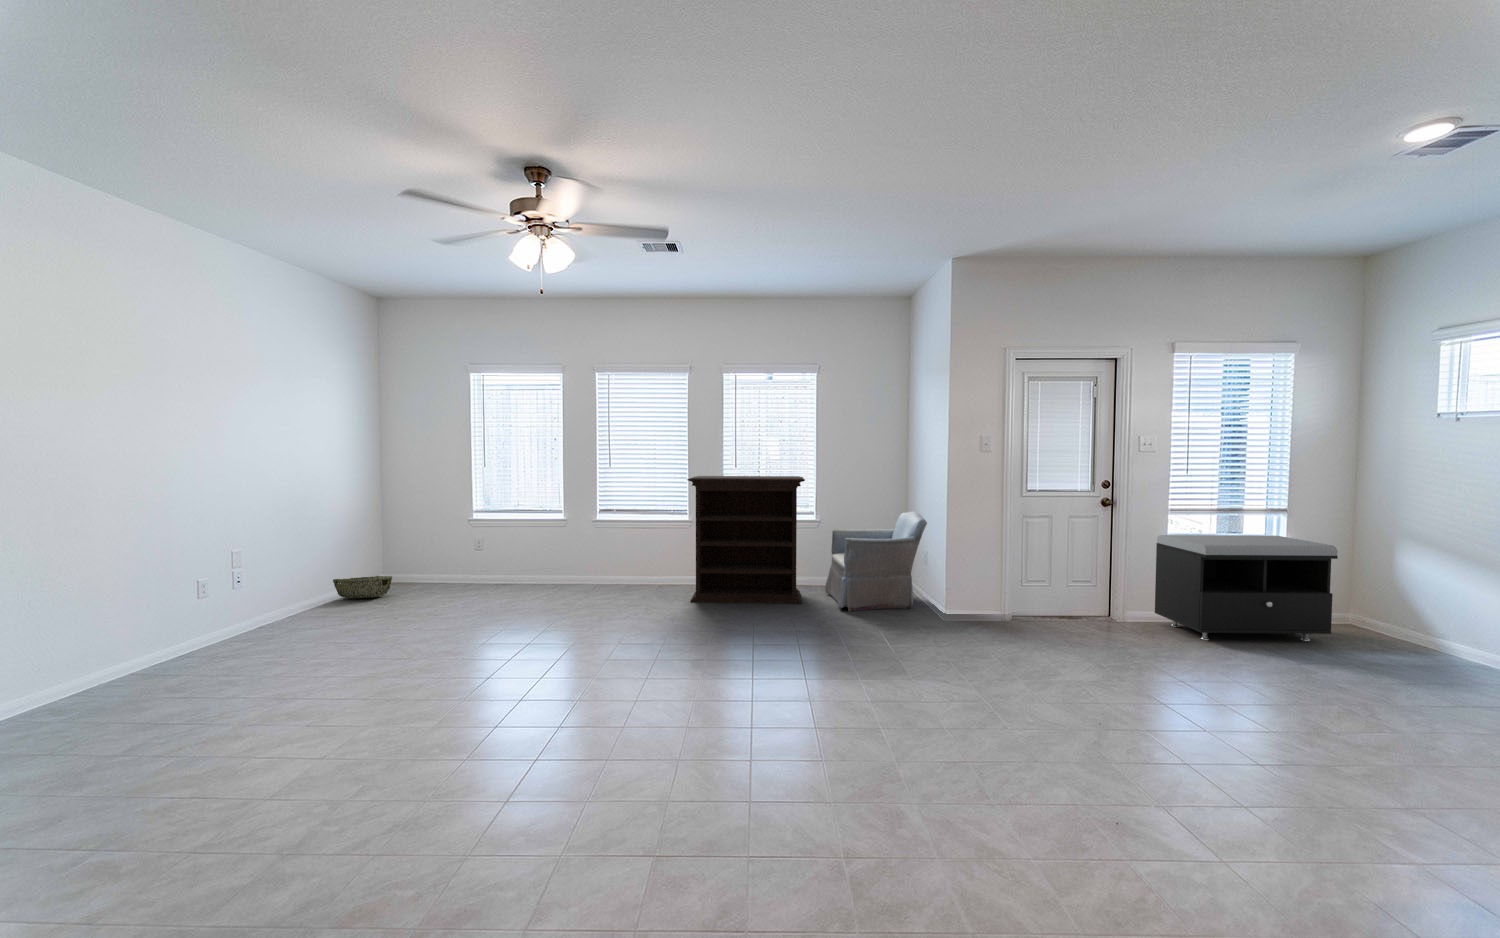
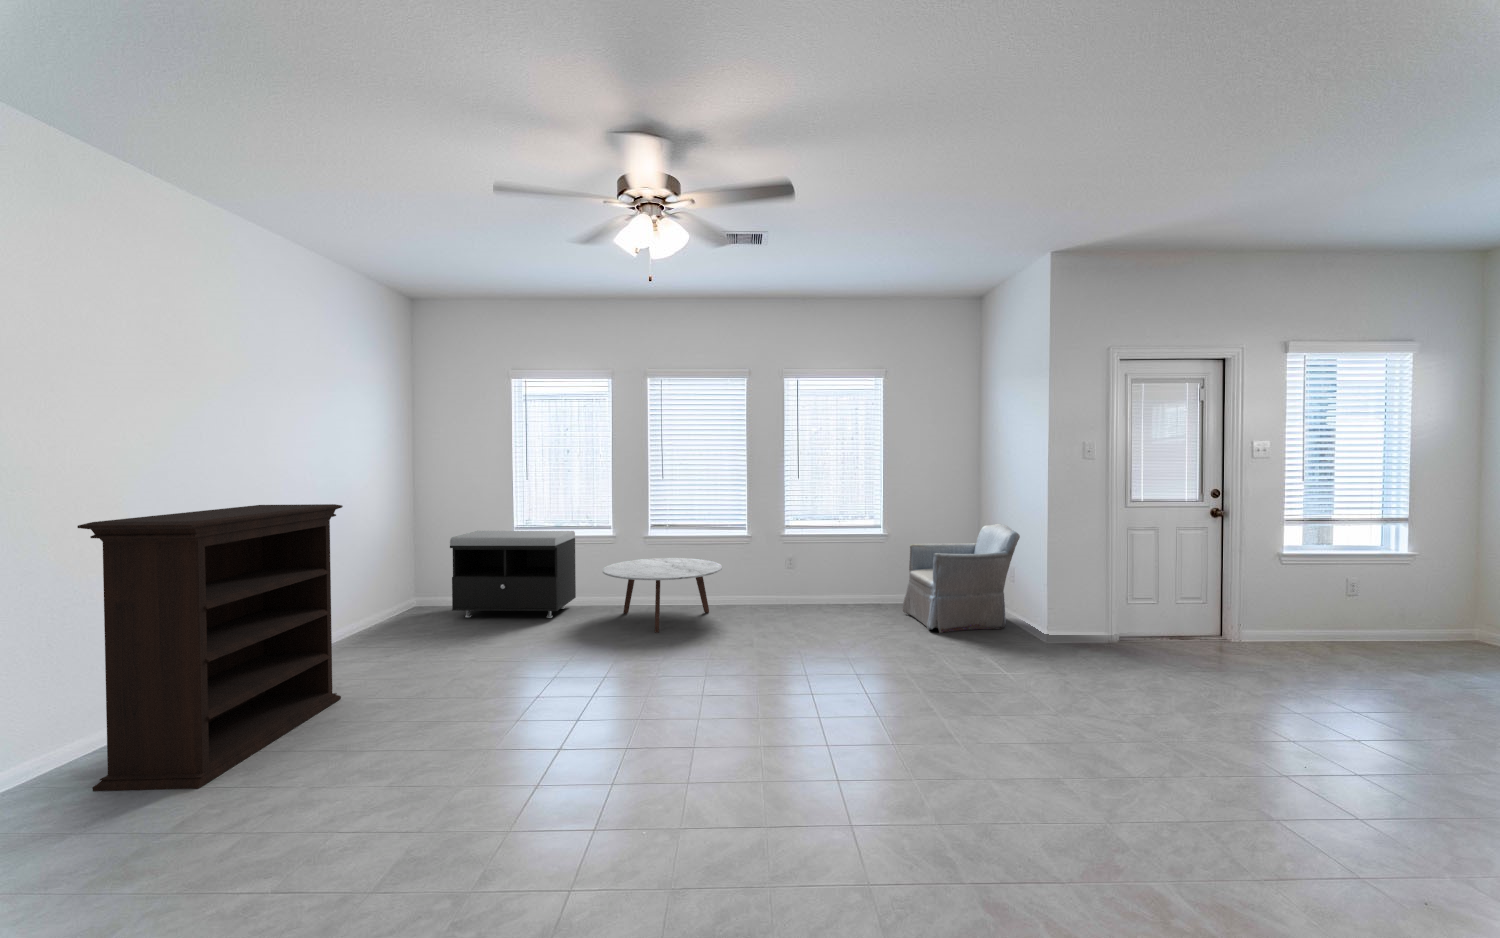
bookshelf: present [687,476,805,604] -> present [77,504,343,791]
storage bench: present [1155,535,1338,641] -> present [450,531,576,618]
coffee table: none [545,540,657,608] -> present [602,558,722,633]
woven basket: present [333,576,392,598] -> none [369,600,433,625]

